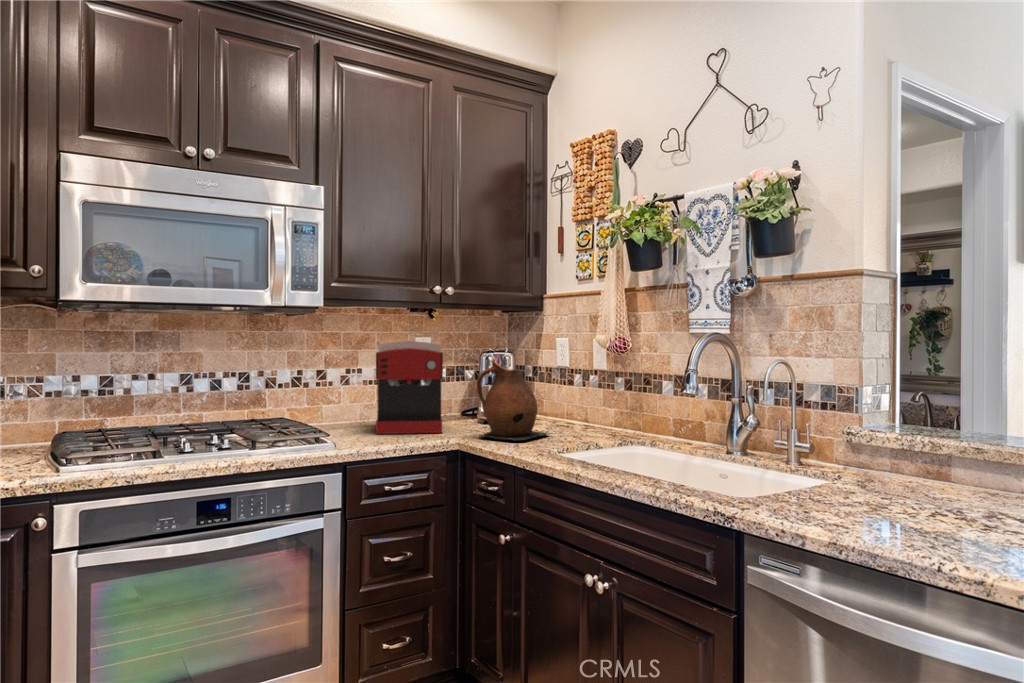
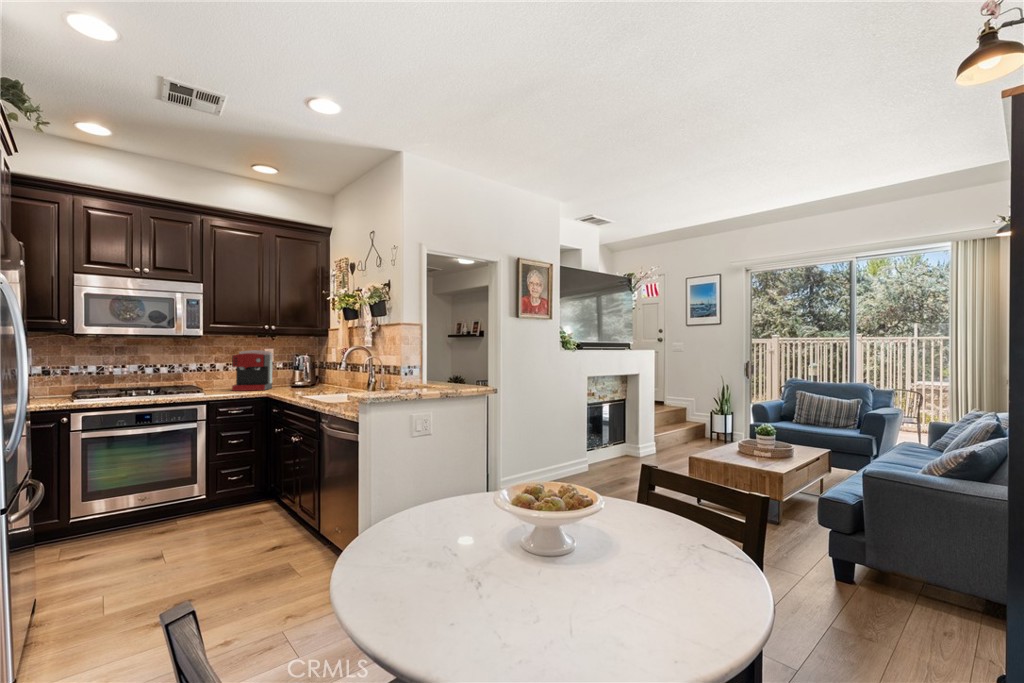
ceramic pitcher: present [477,360,549,441] -> none [277,358,311,392]

